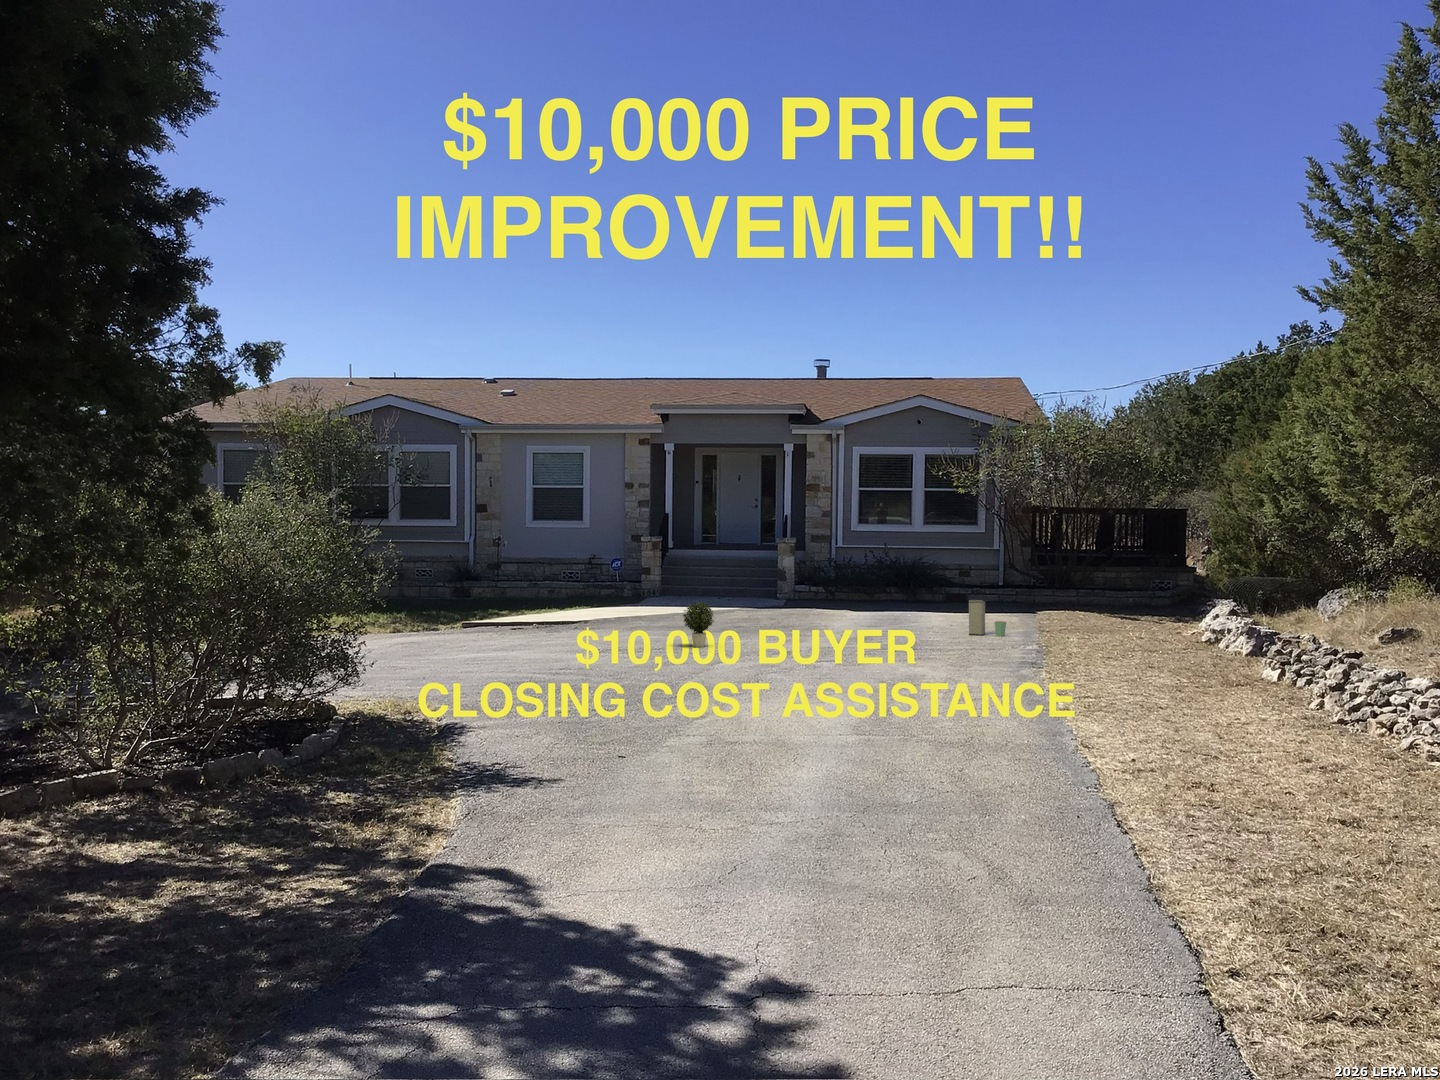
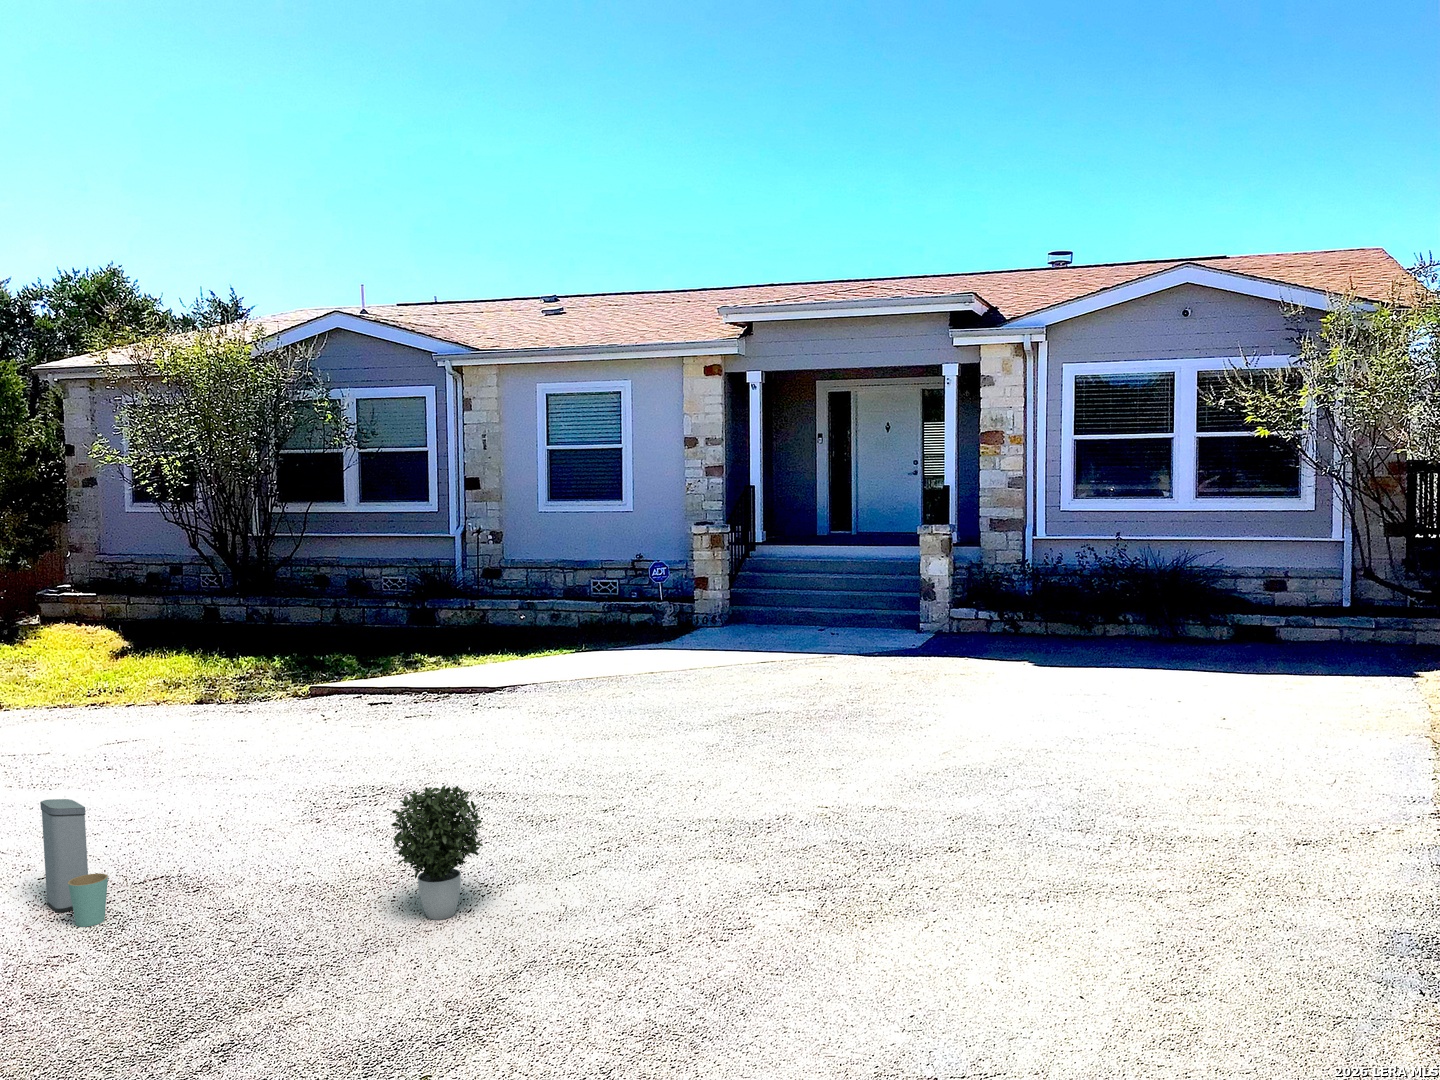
trash can: present [969,600,1006,636] -> present [40,799,108,927]

